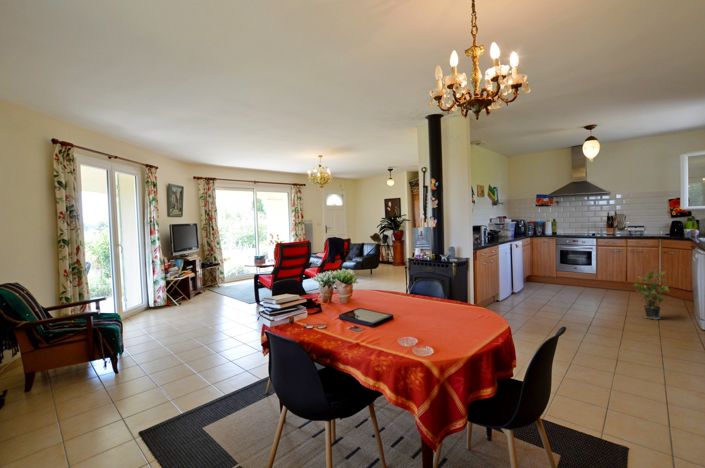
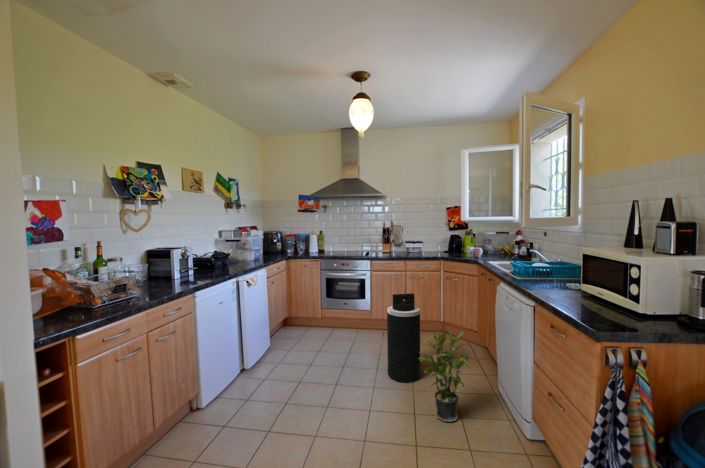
trash can: none [611,255,637,307] -> present [387,293,420,383]

